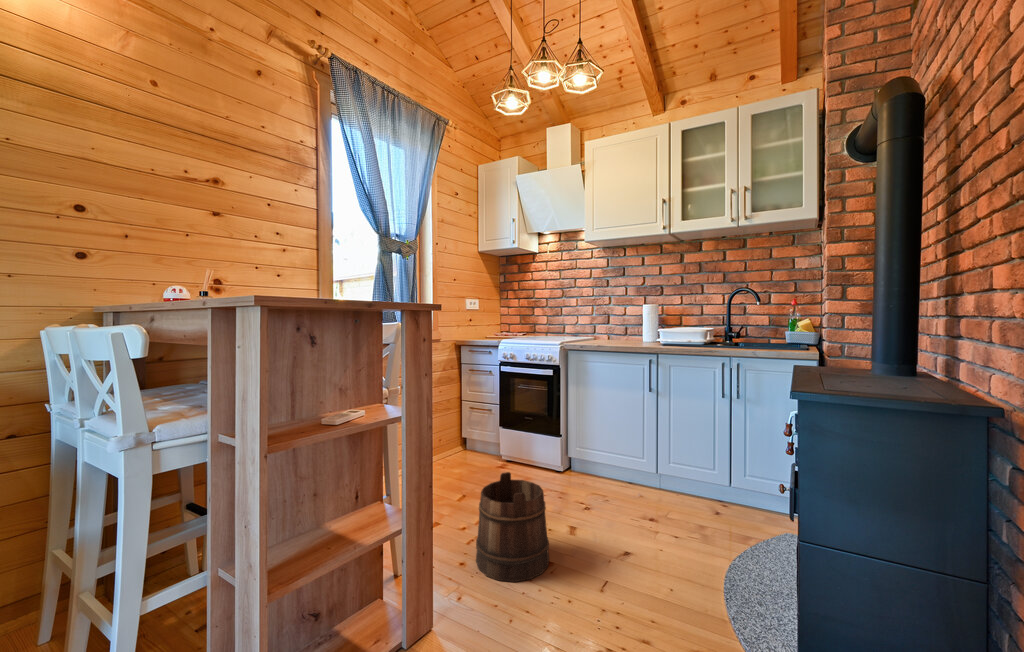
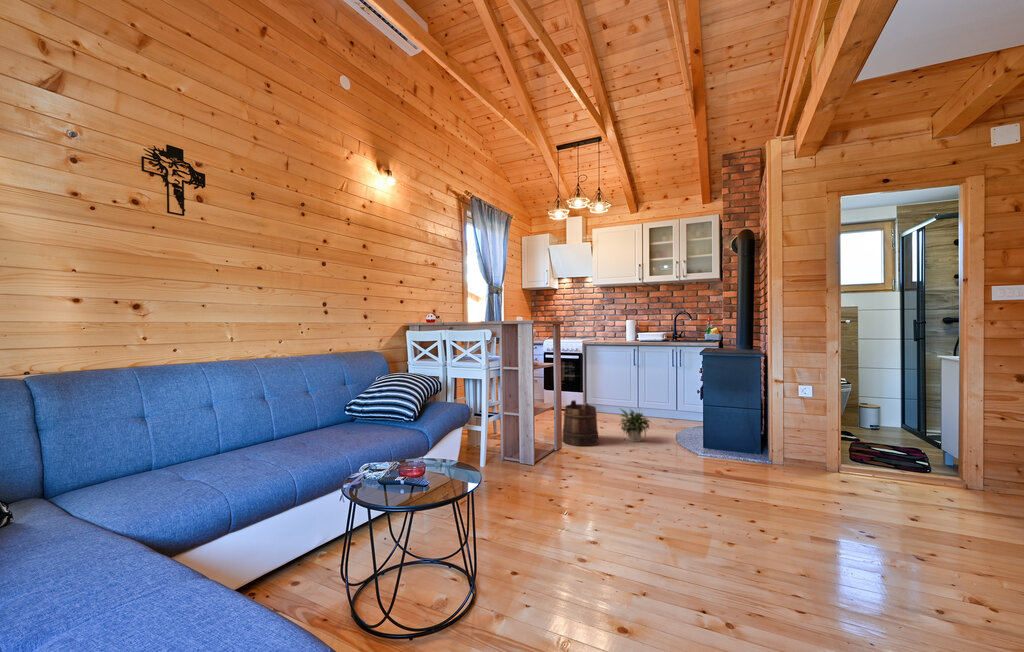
potted plant: none [595,489,661,568] -> present [621,409,650,442]

